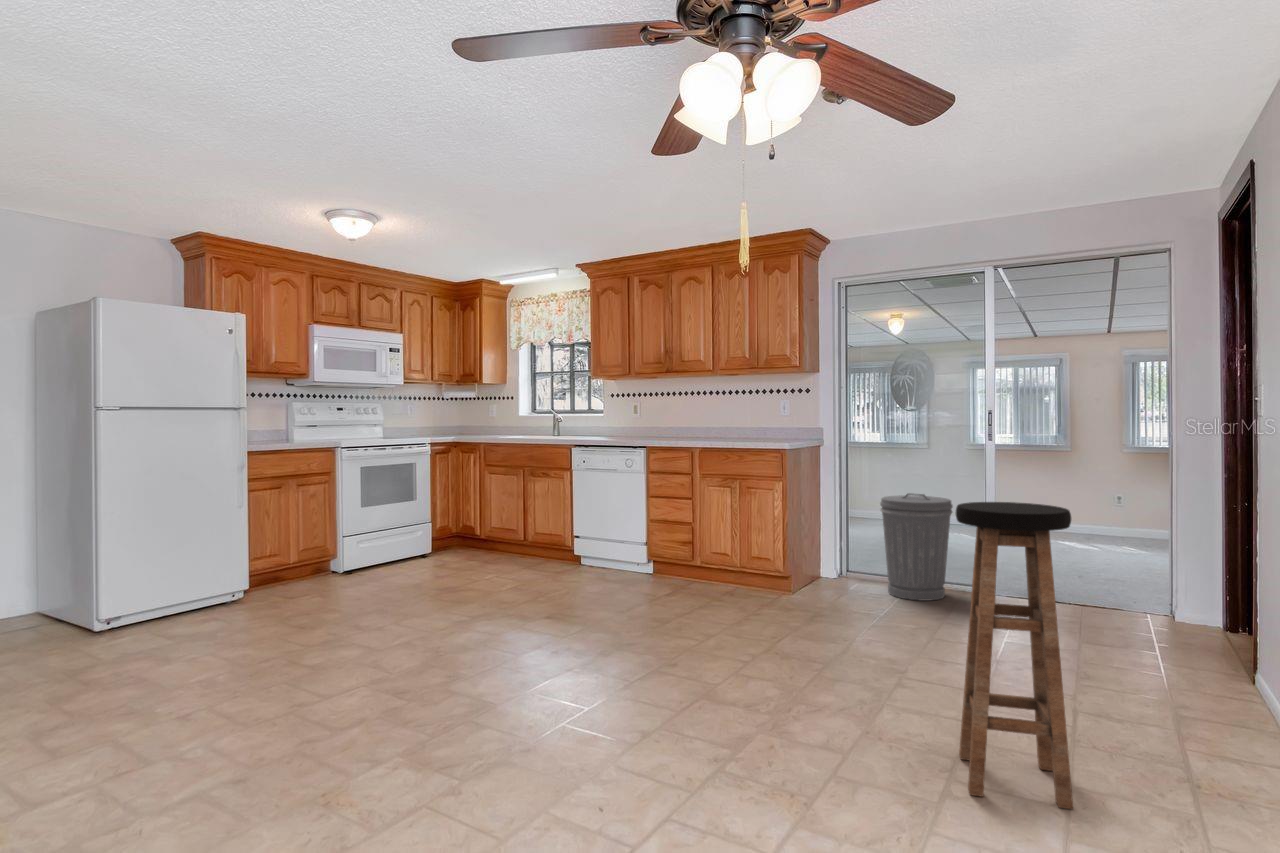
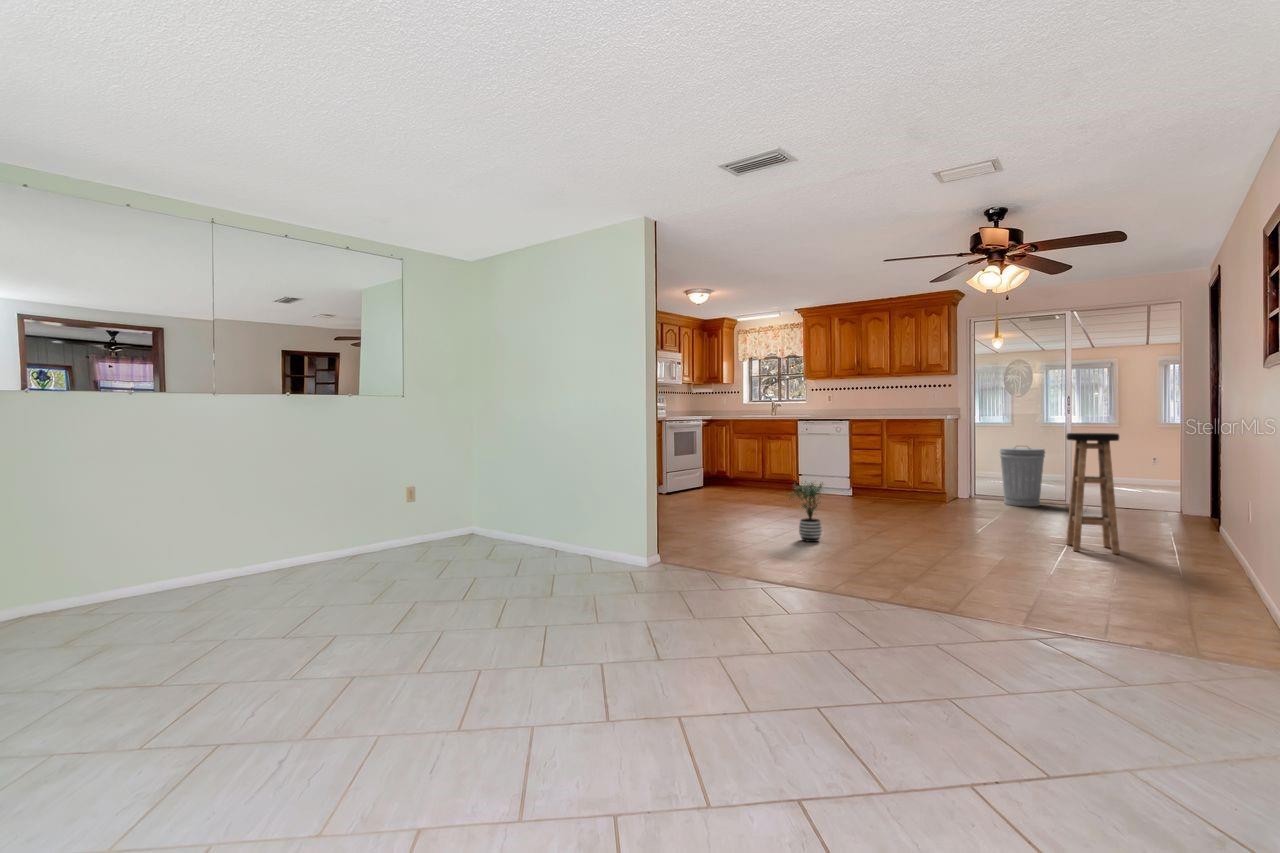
potted plant: none [329,612,438,766] -> present [789,483,823,542]

